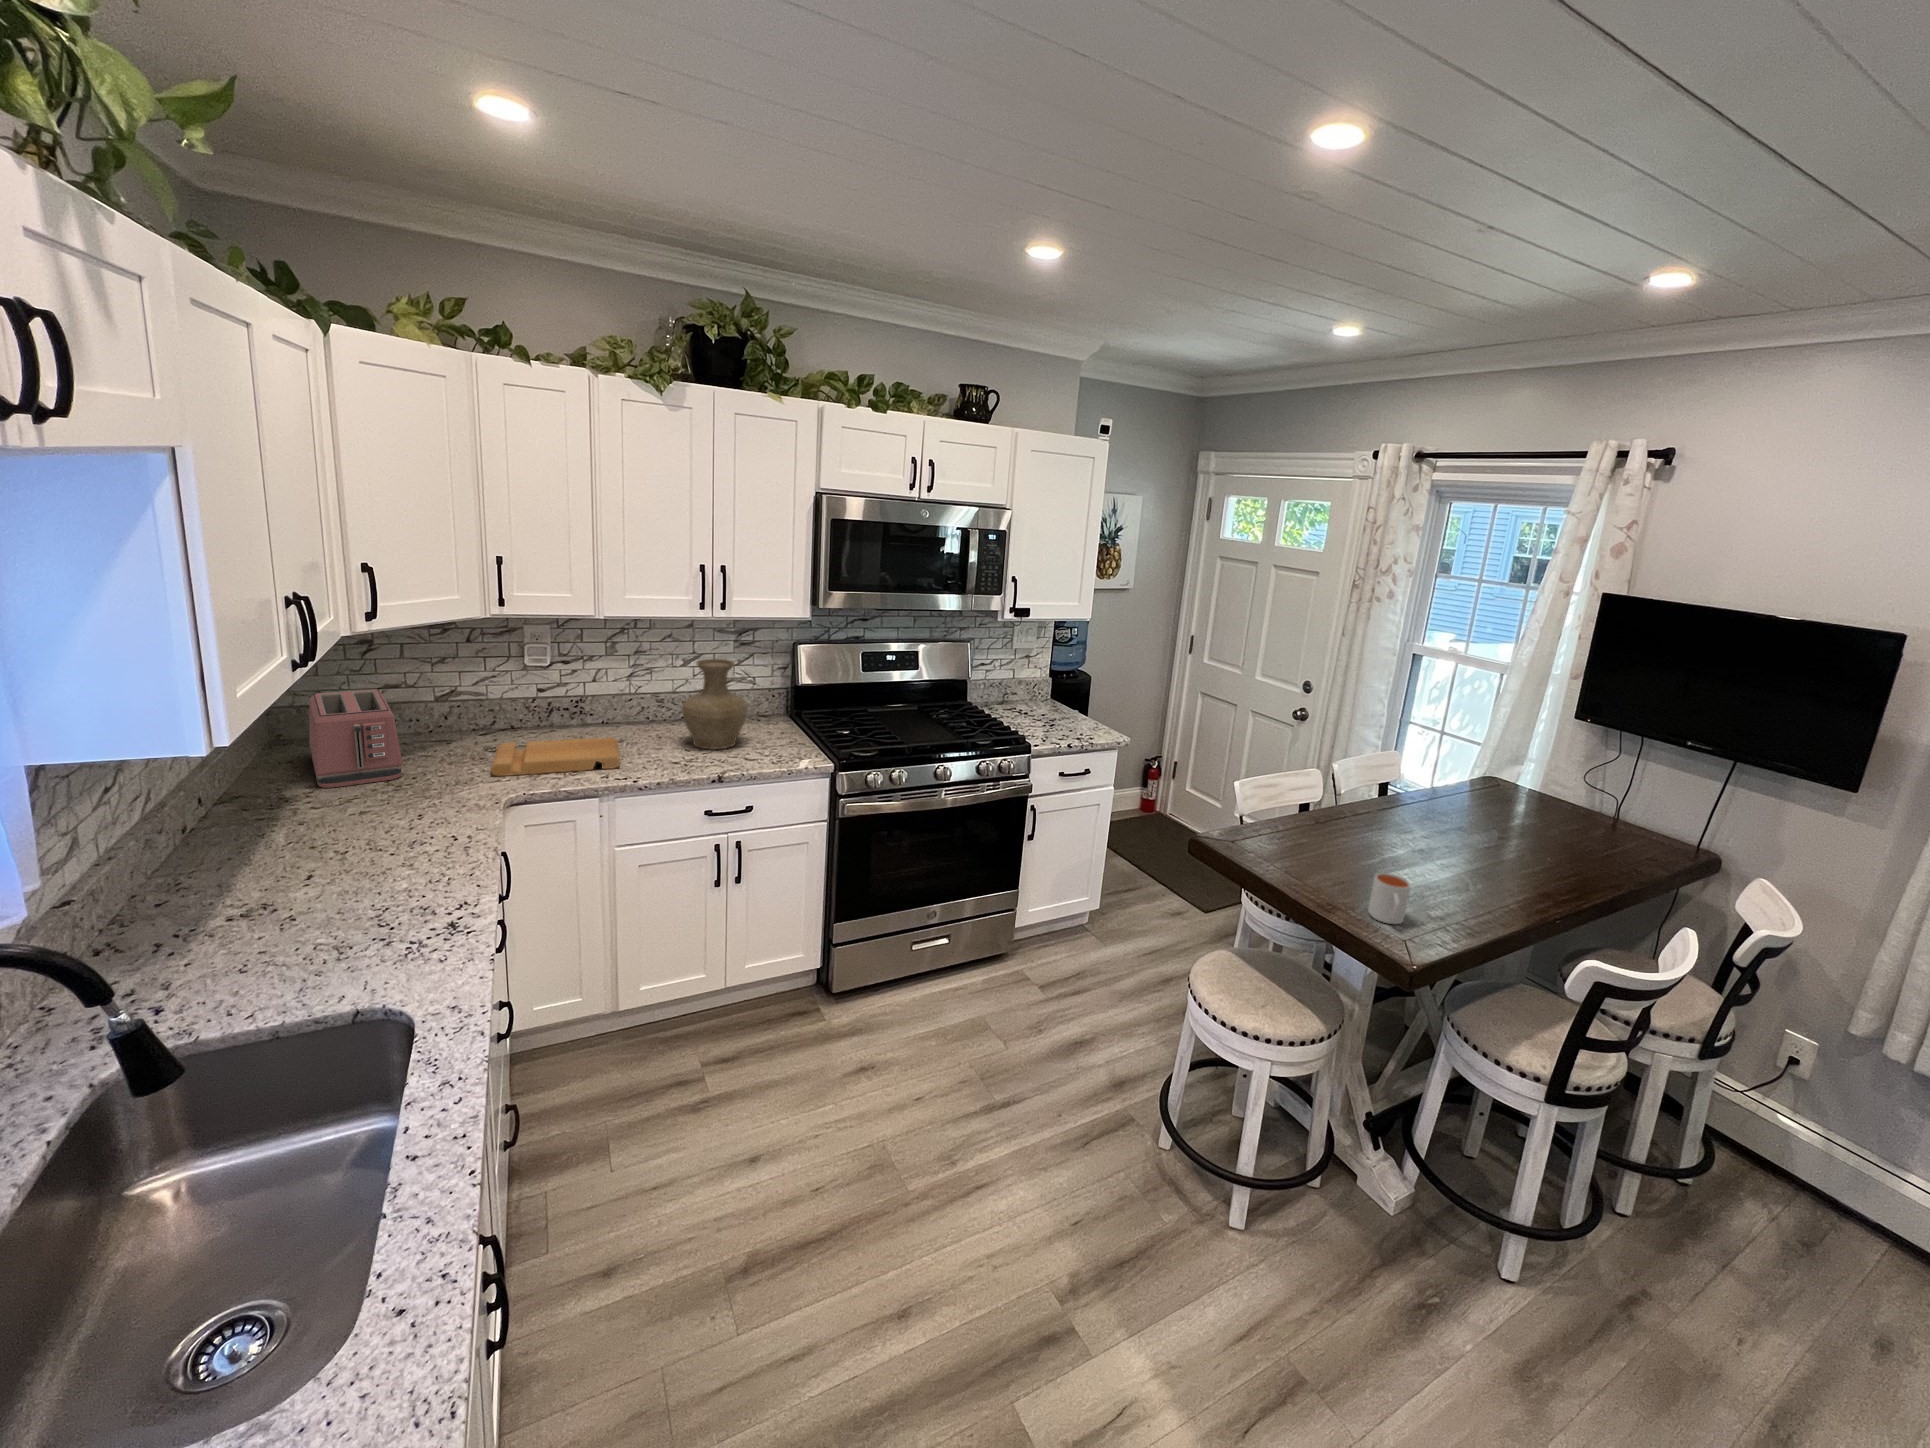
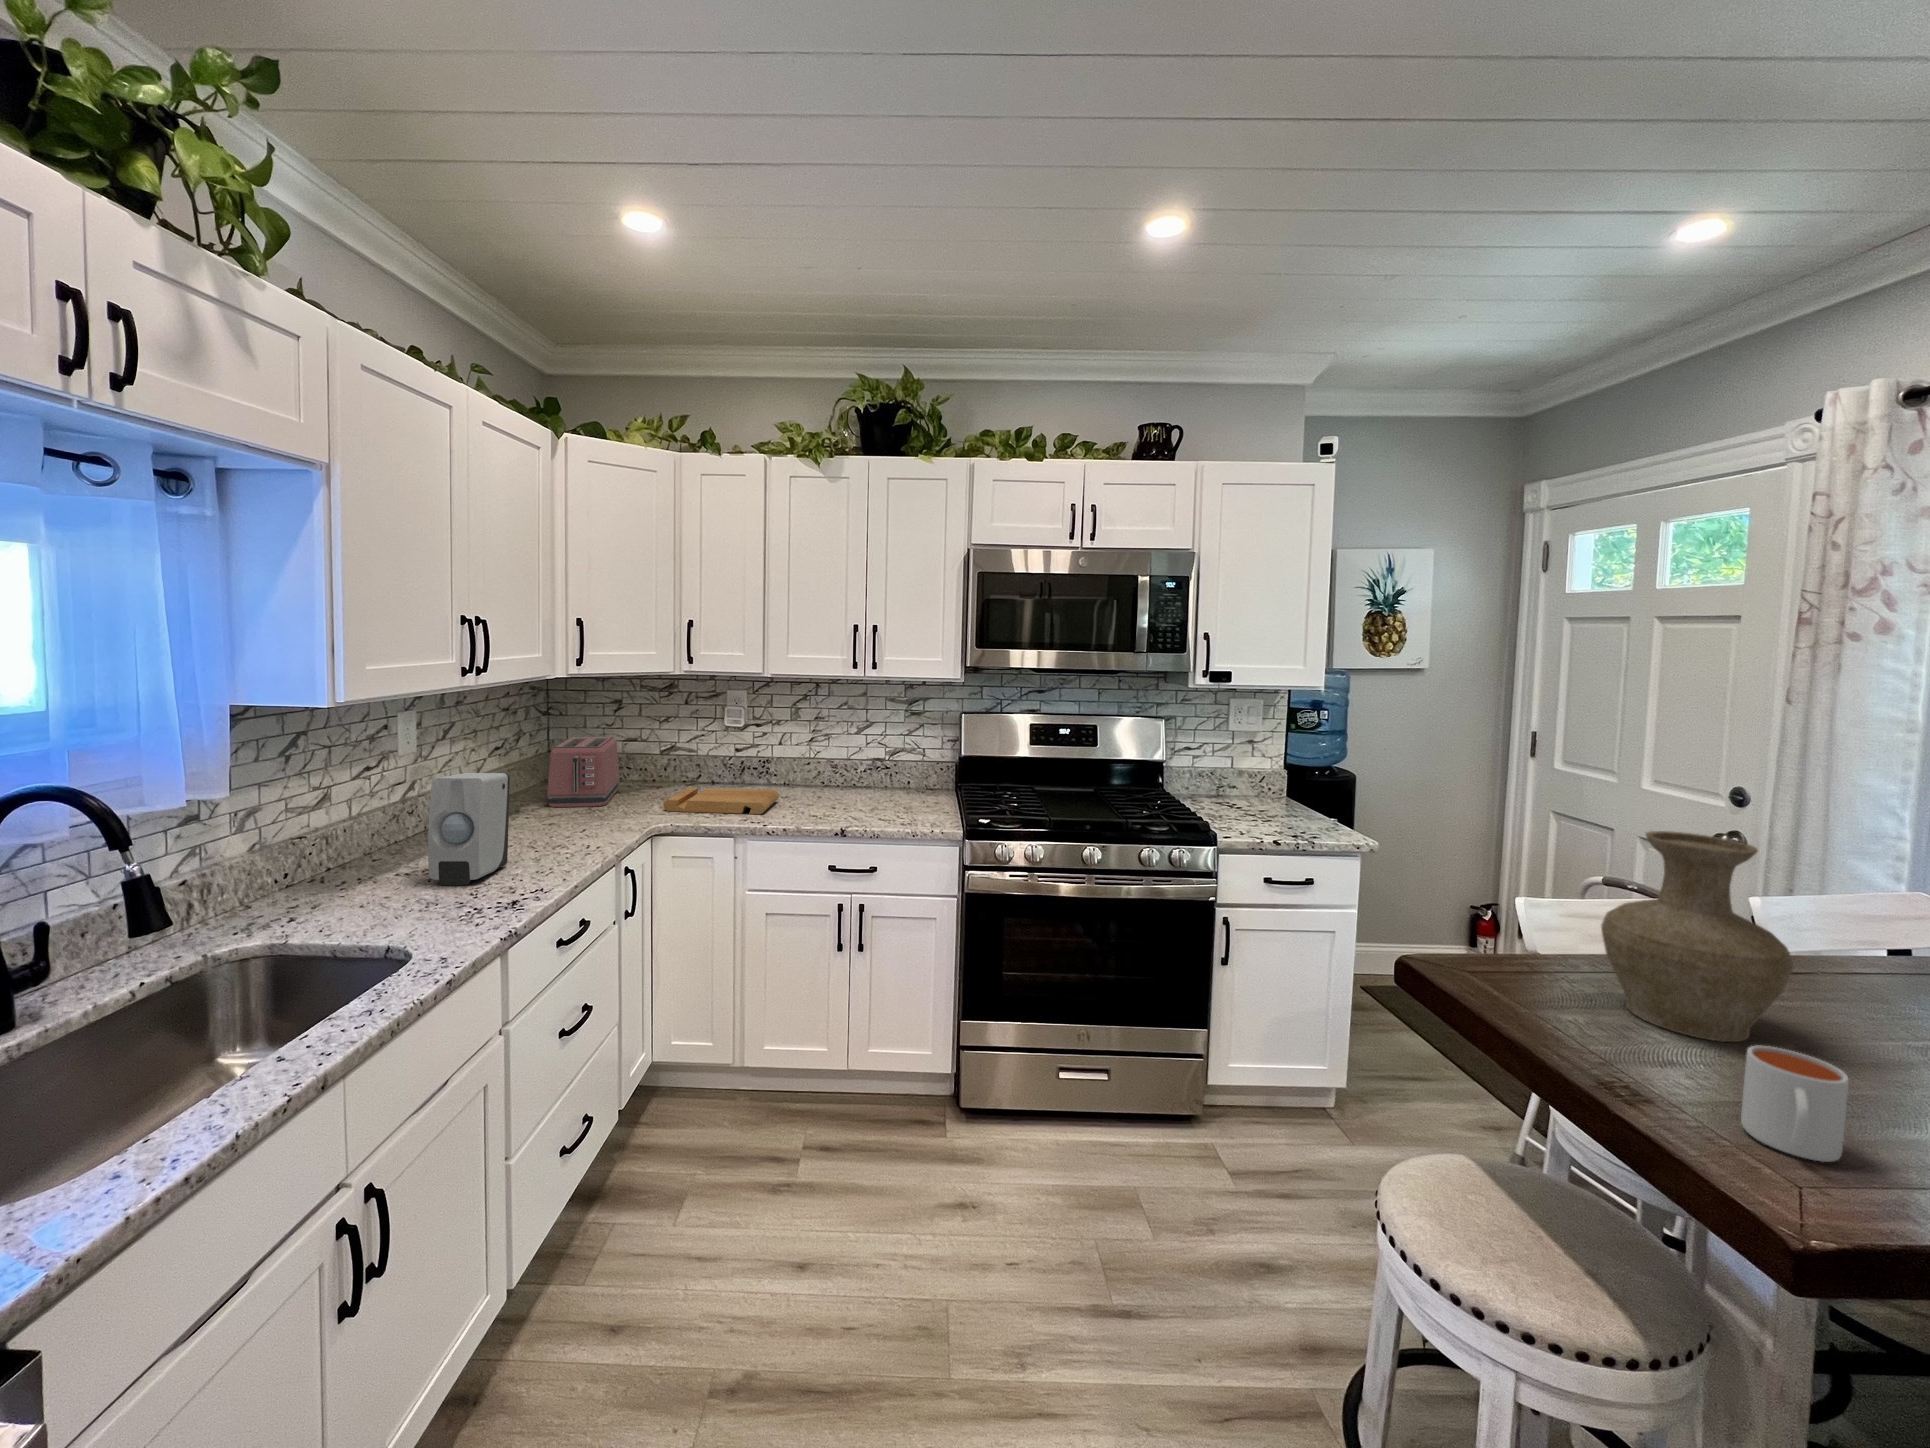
vase: present [681,659,748,749] -> present [1601,831,1793,1042]
soap dispenser: none [297,779,383,922] -> present [428,773,510,885]

